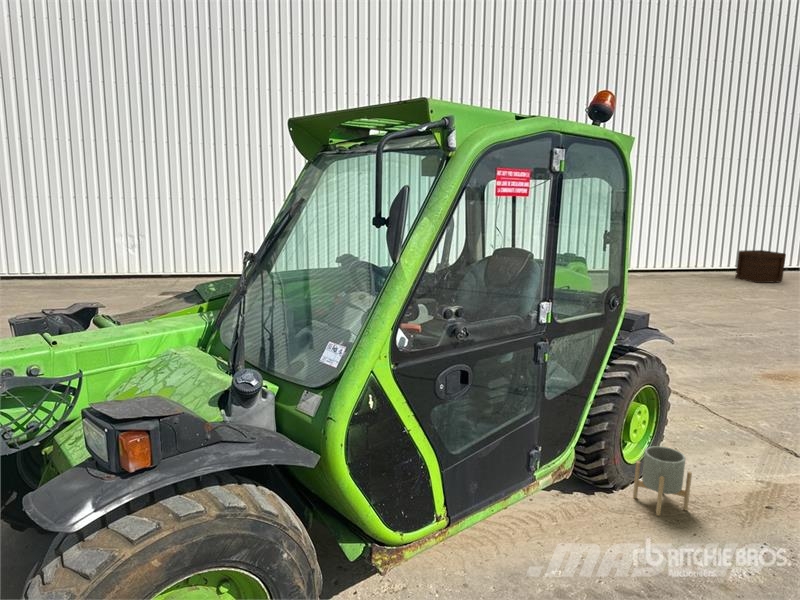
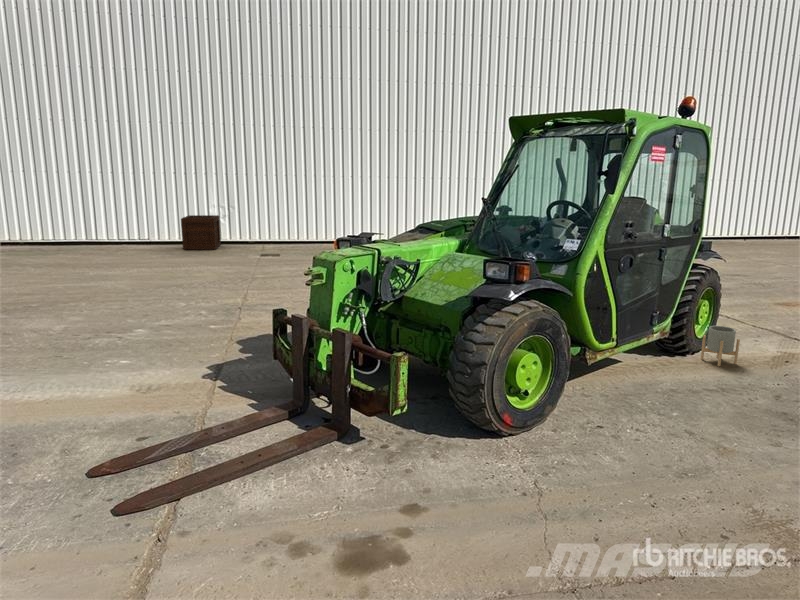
wooden crate: present [735,250,786,283] -> present [181,215,221,250]

